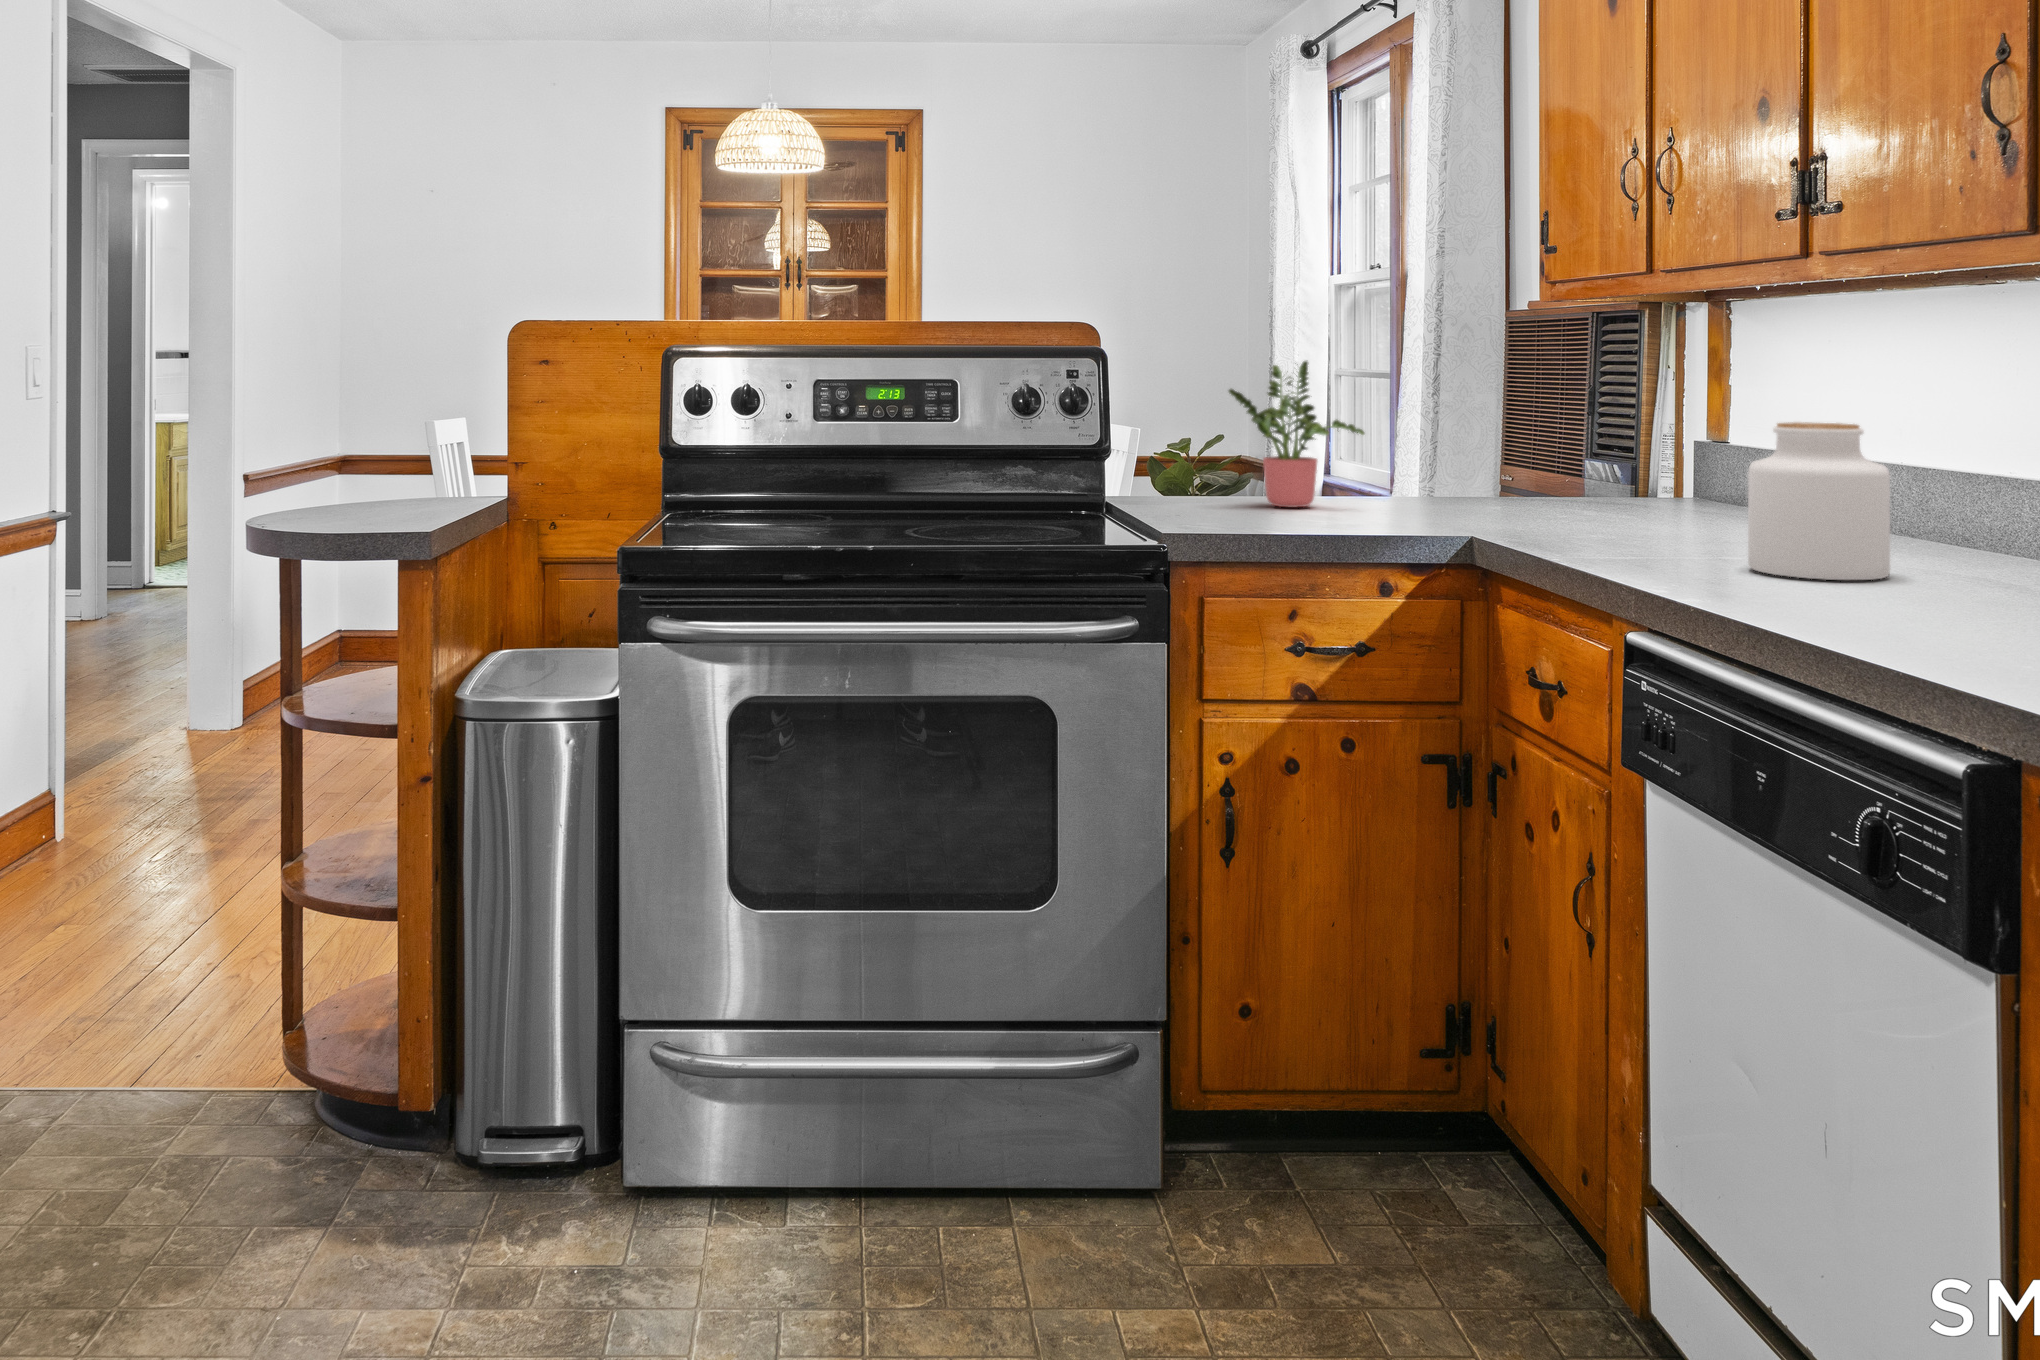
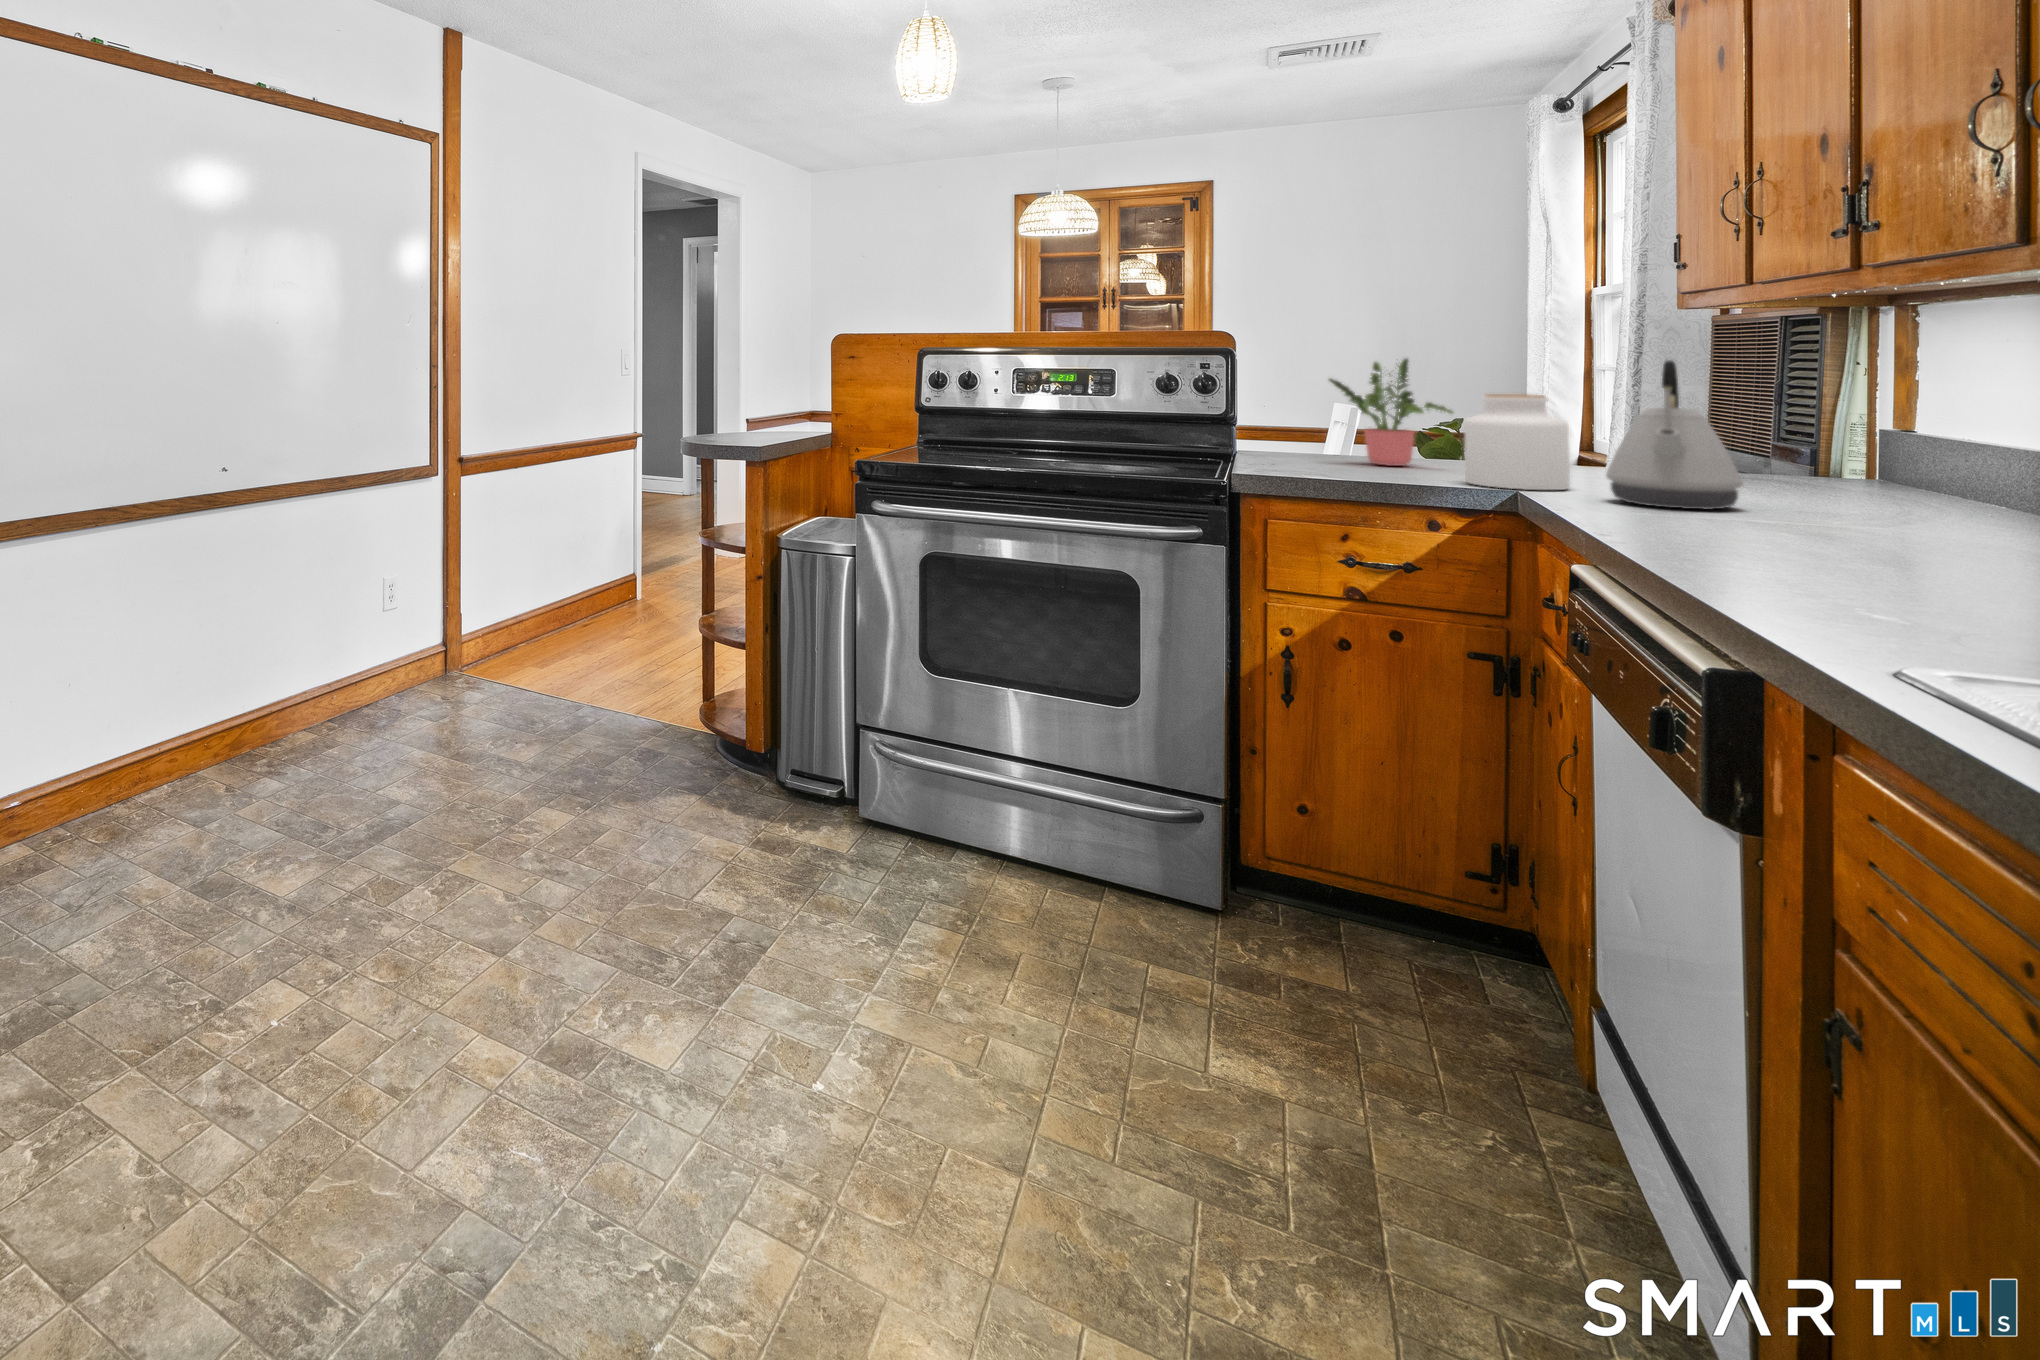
kettle: none [1570,364,1696,549] -> present [1606,360,1743,510]
jar: present [1748,422,1890,580] -> present [1464,394,1570,490]

